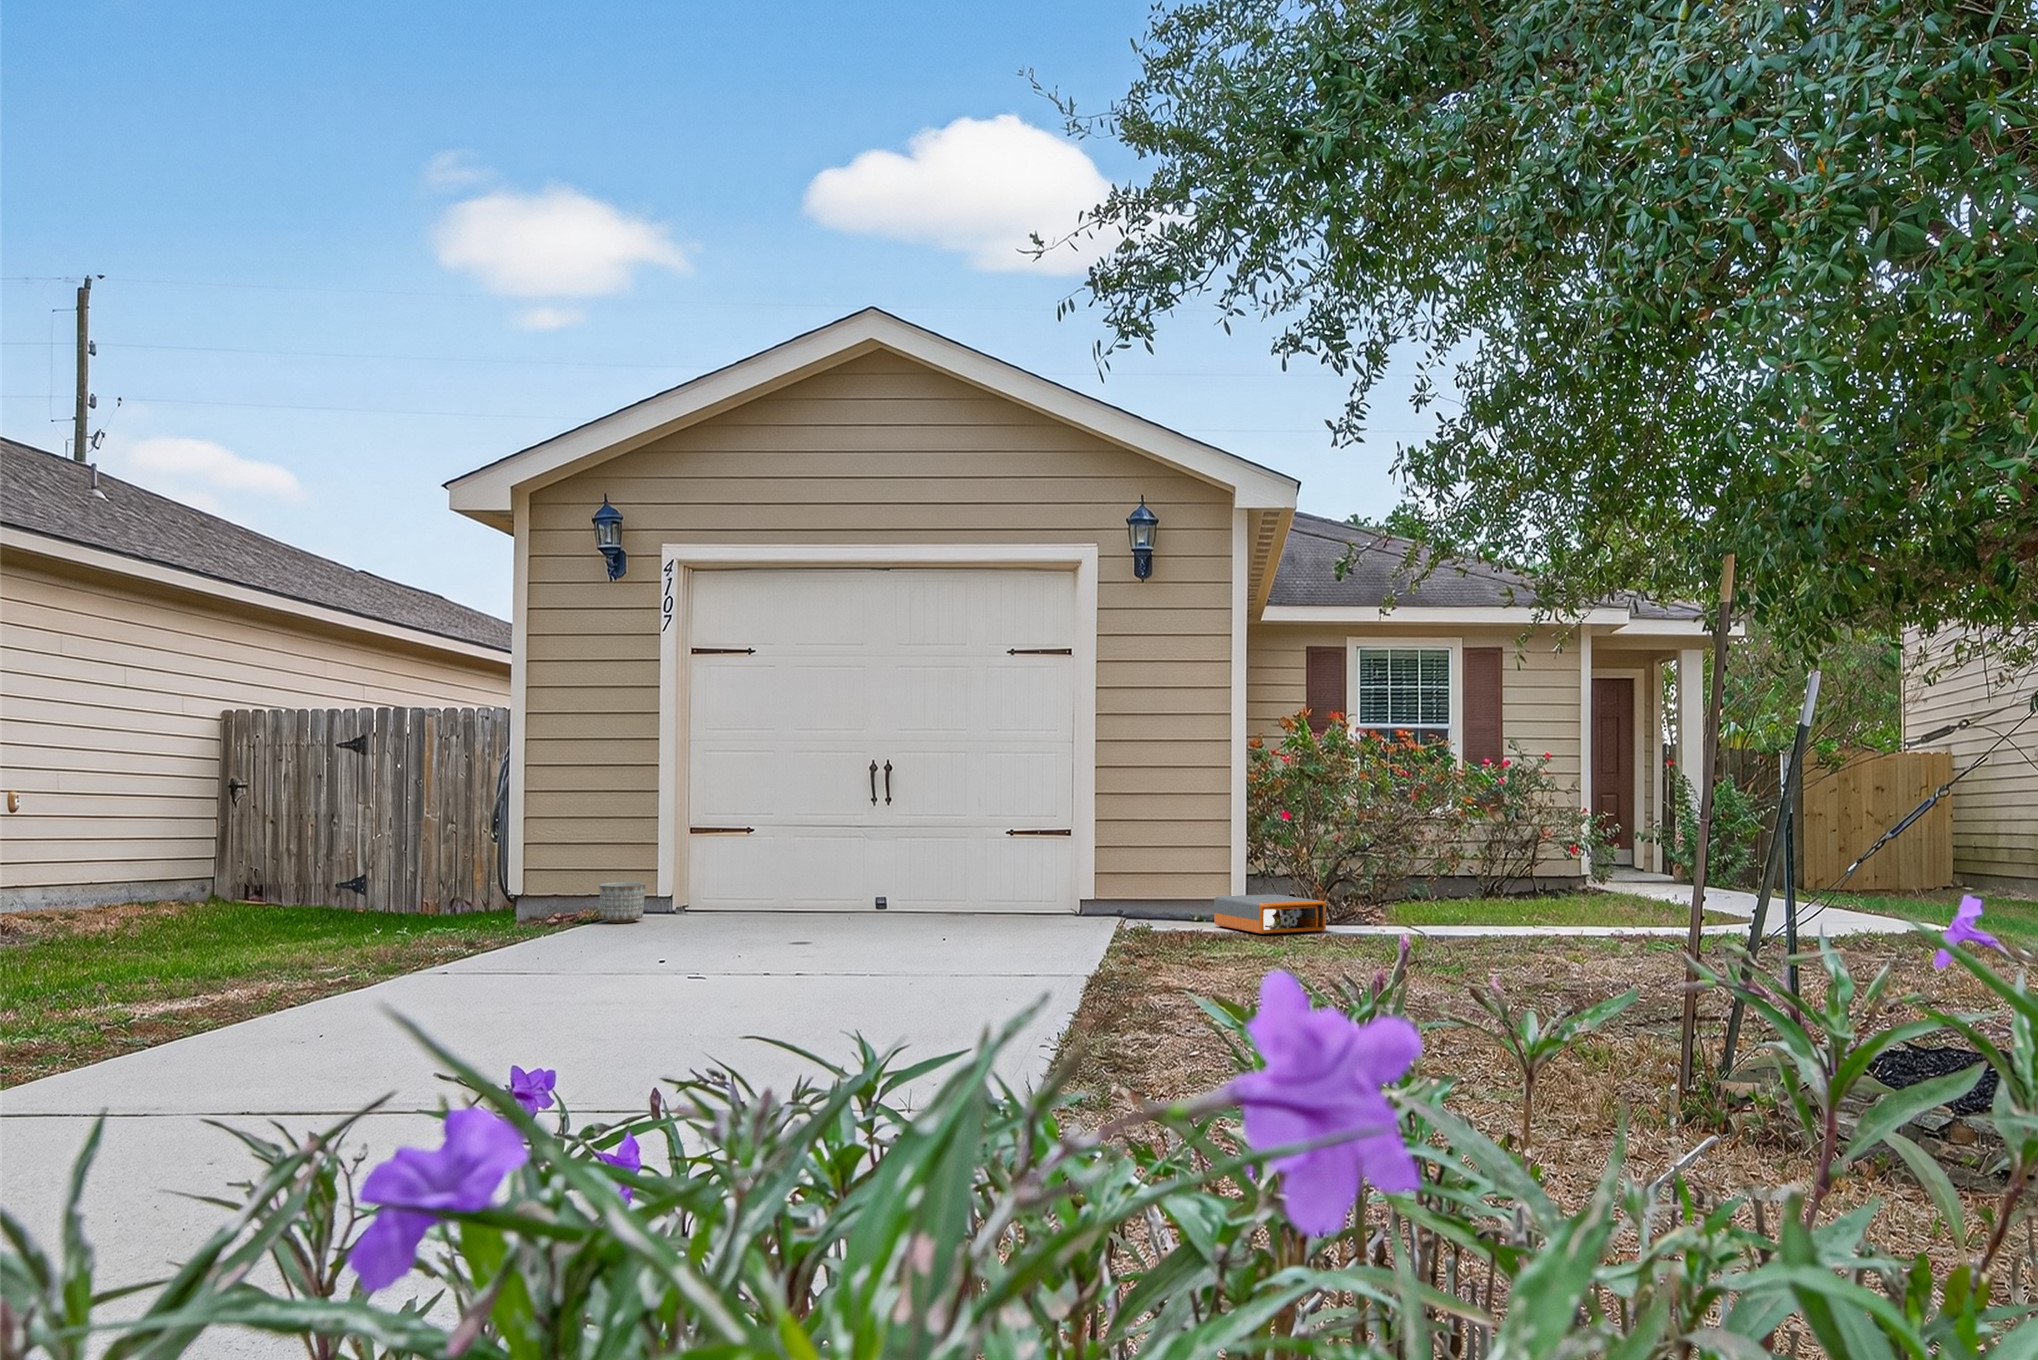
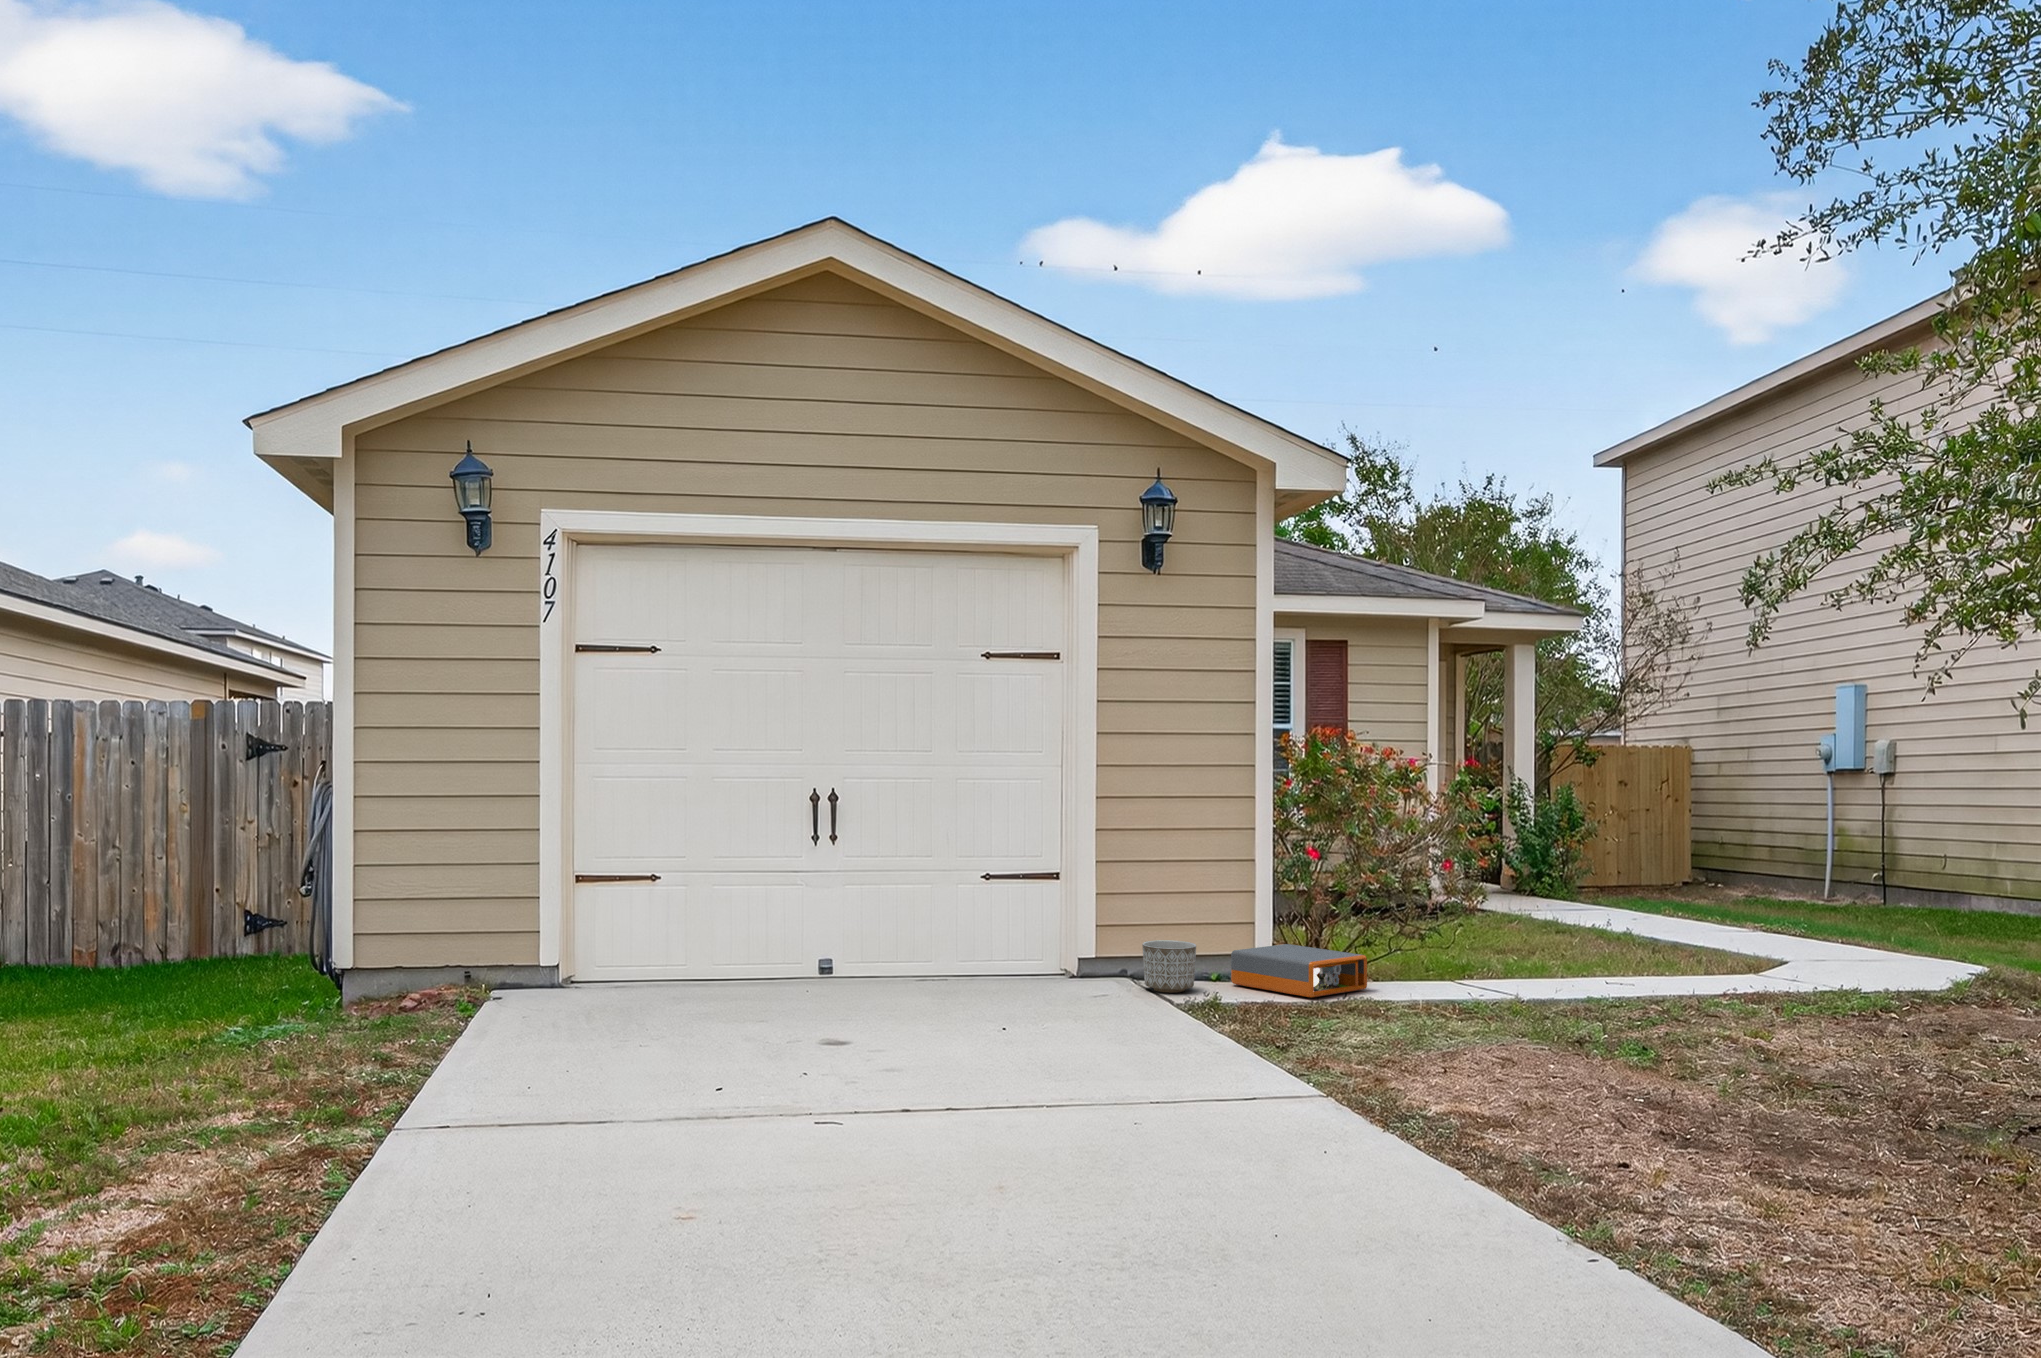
planter: present [599,882,646,923] -> present [1142,940,1196,993]

